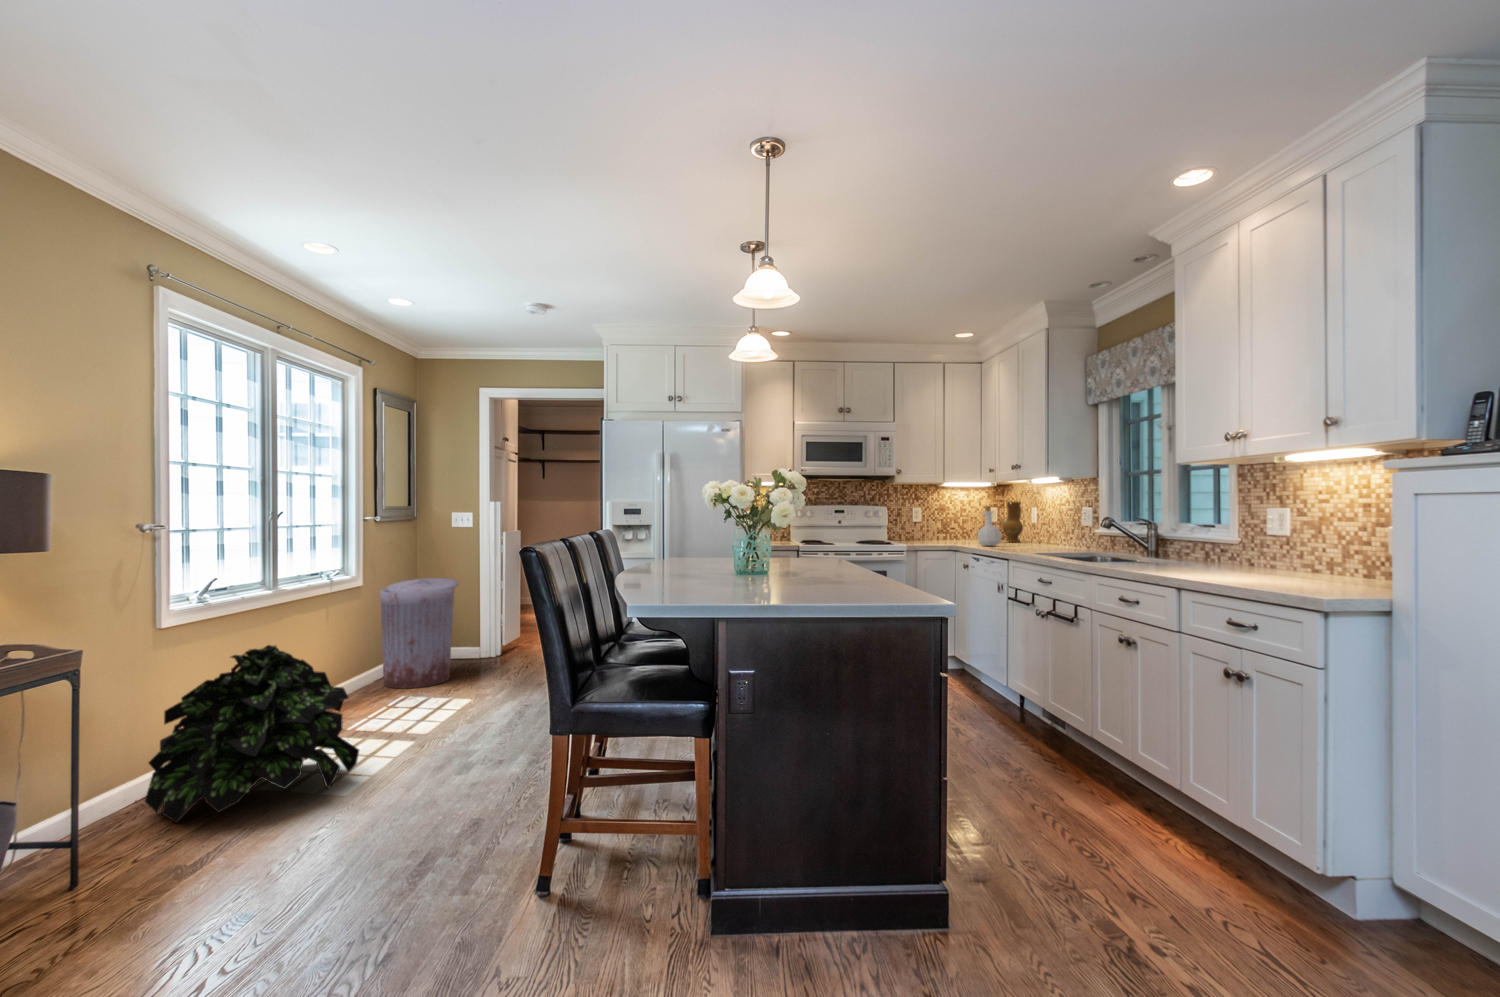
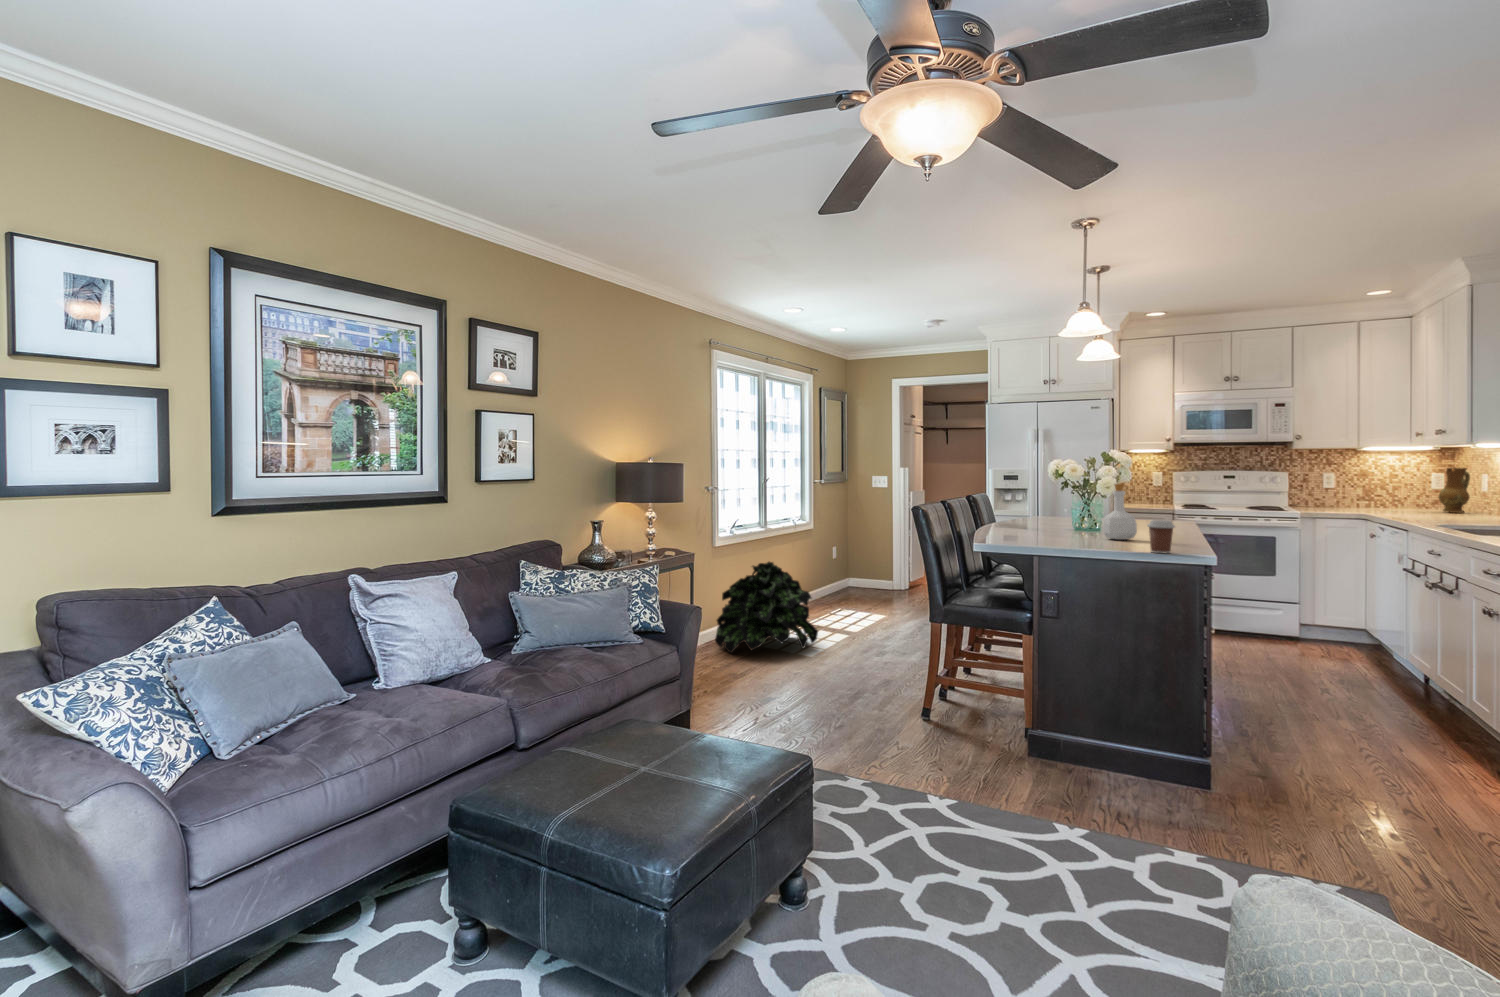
bottle: present [978,506,1001,546] -> present [1103,483,1137,540]
coffee cup: none [871,553,906,601] -> present [1147,520,1175,553]
trash can: present [380,578,459,688] -> none [824,526,876,604]

